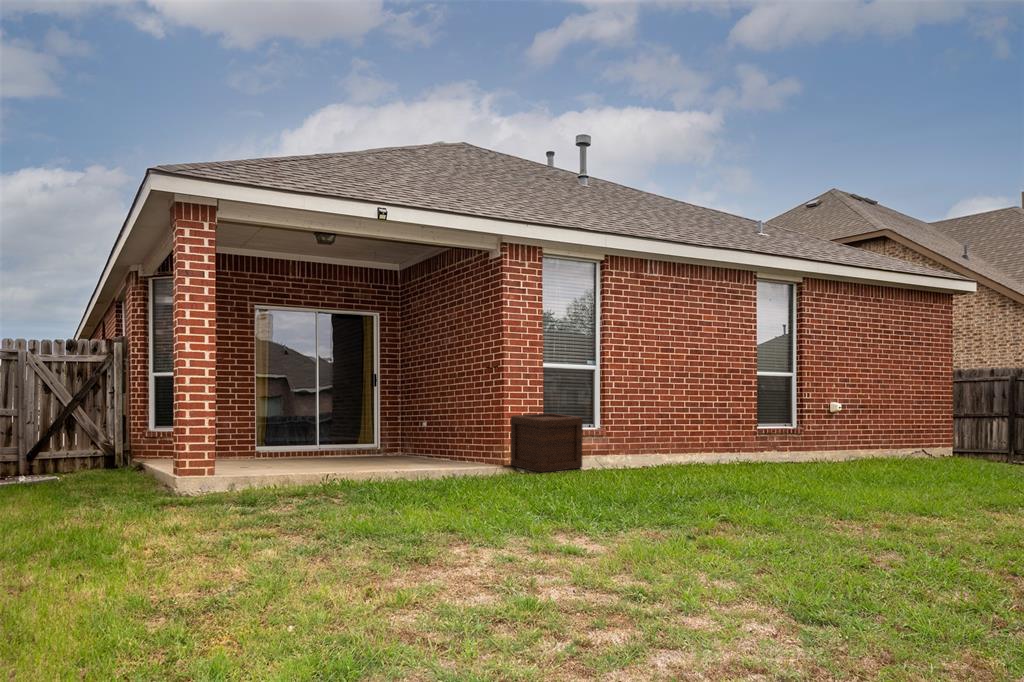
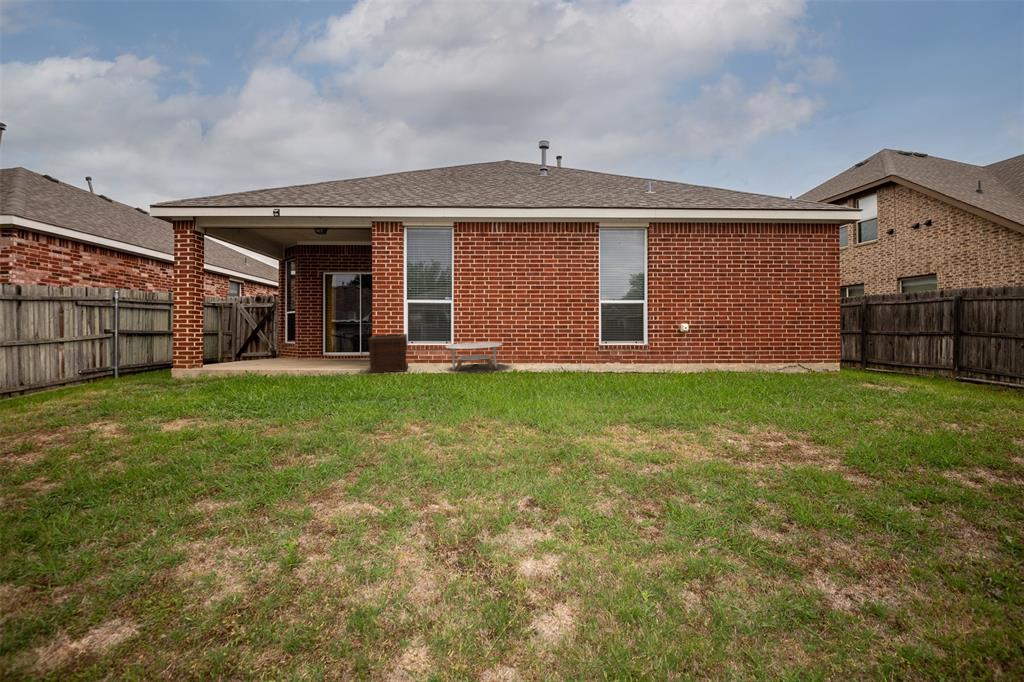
round table: none [615,425,696,466] -> present [445,342,503,371]

